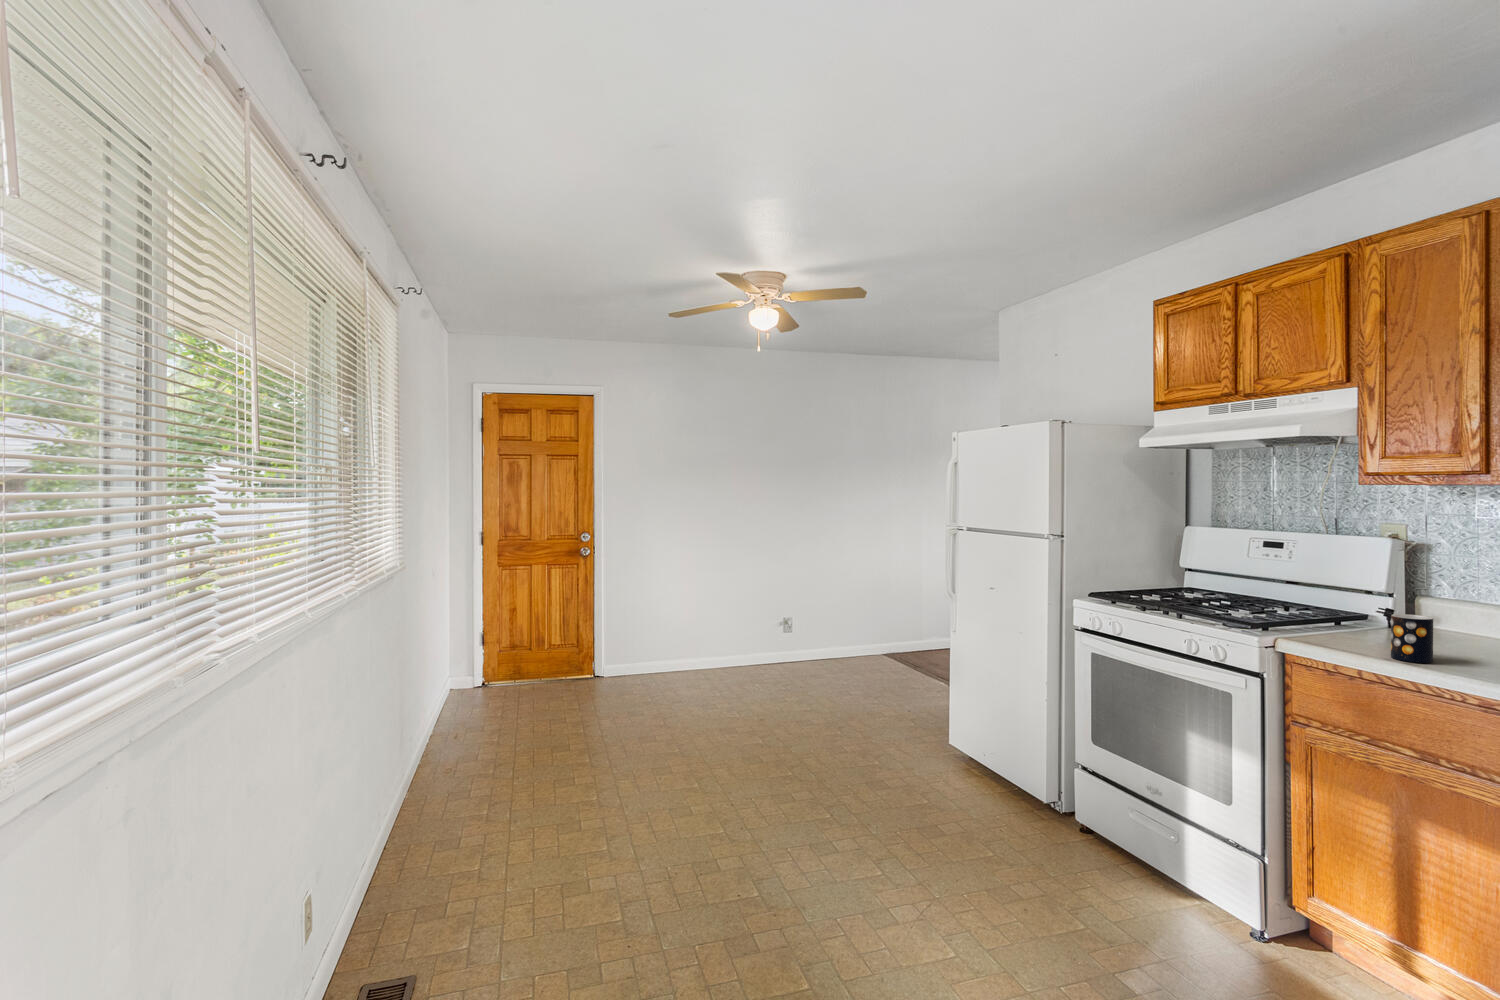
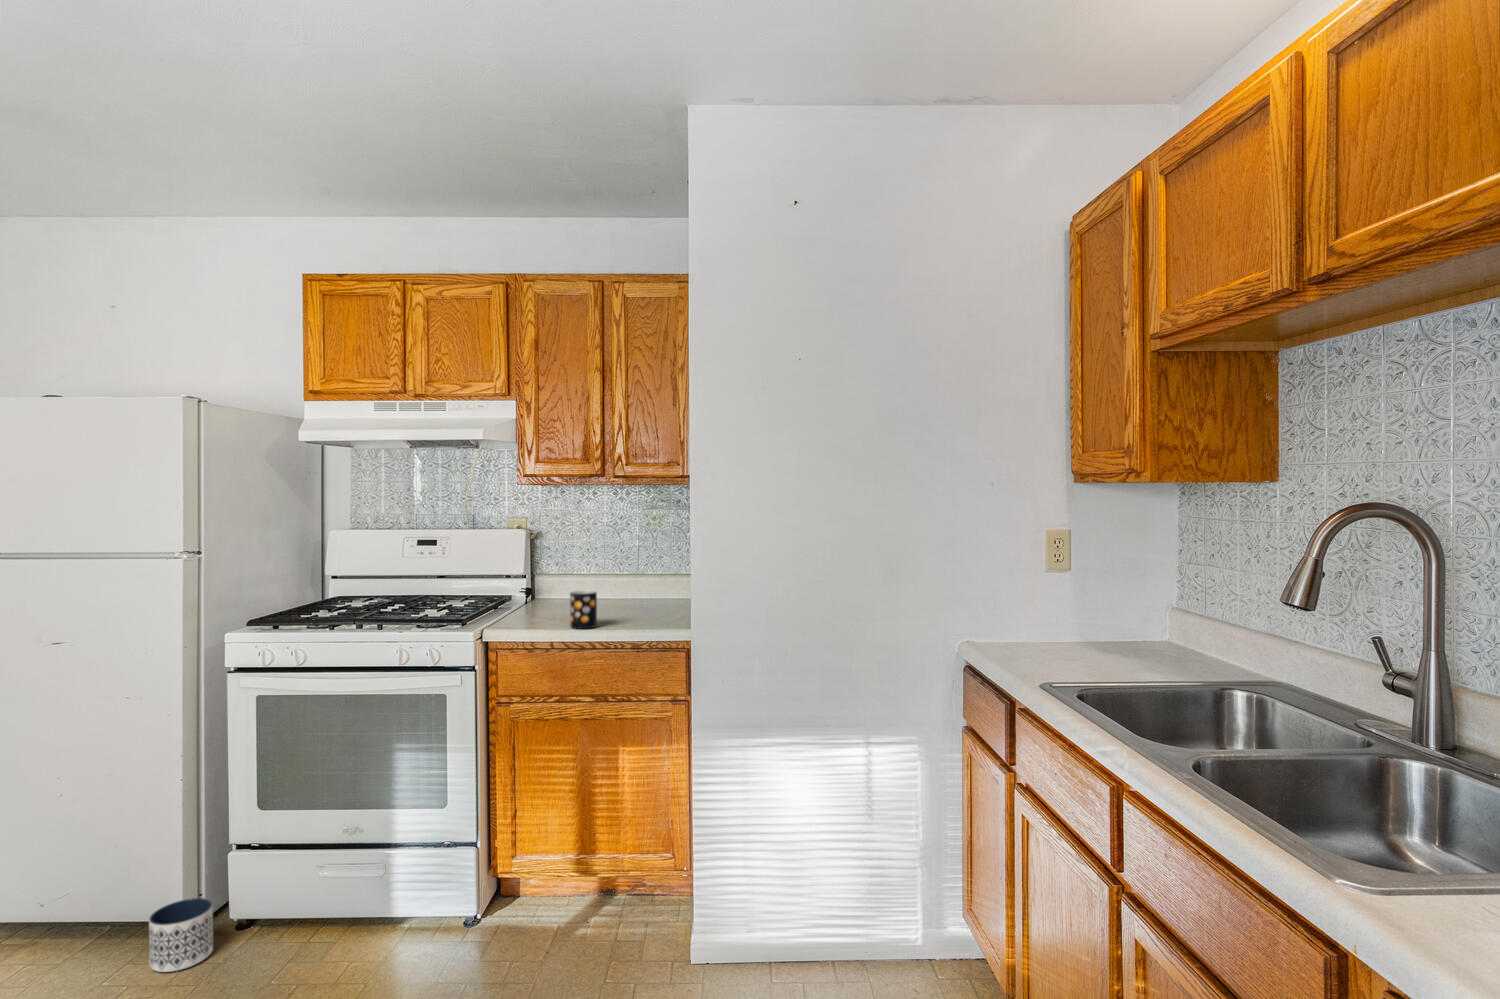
planter: none [1003,798,1044,850] -> present [149,898,213,972]

